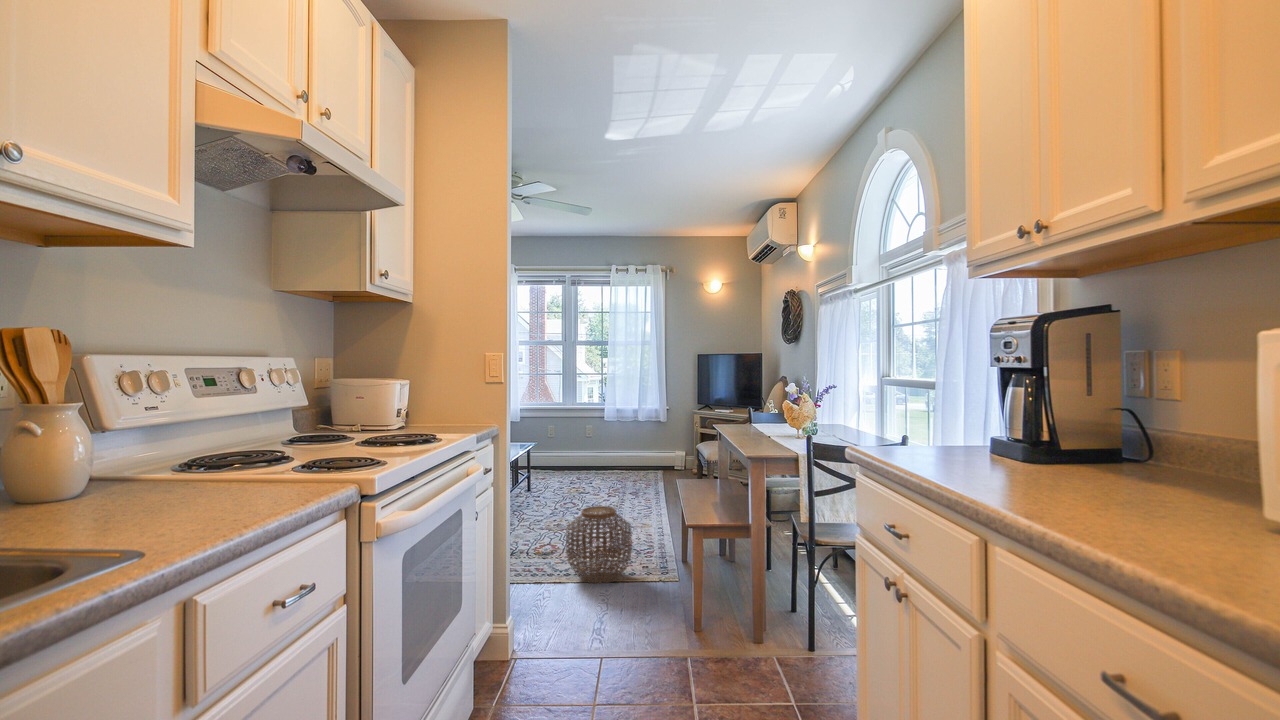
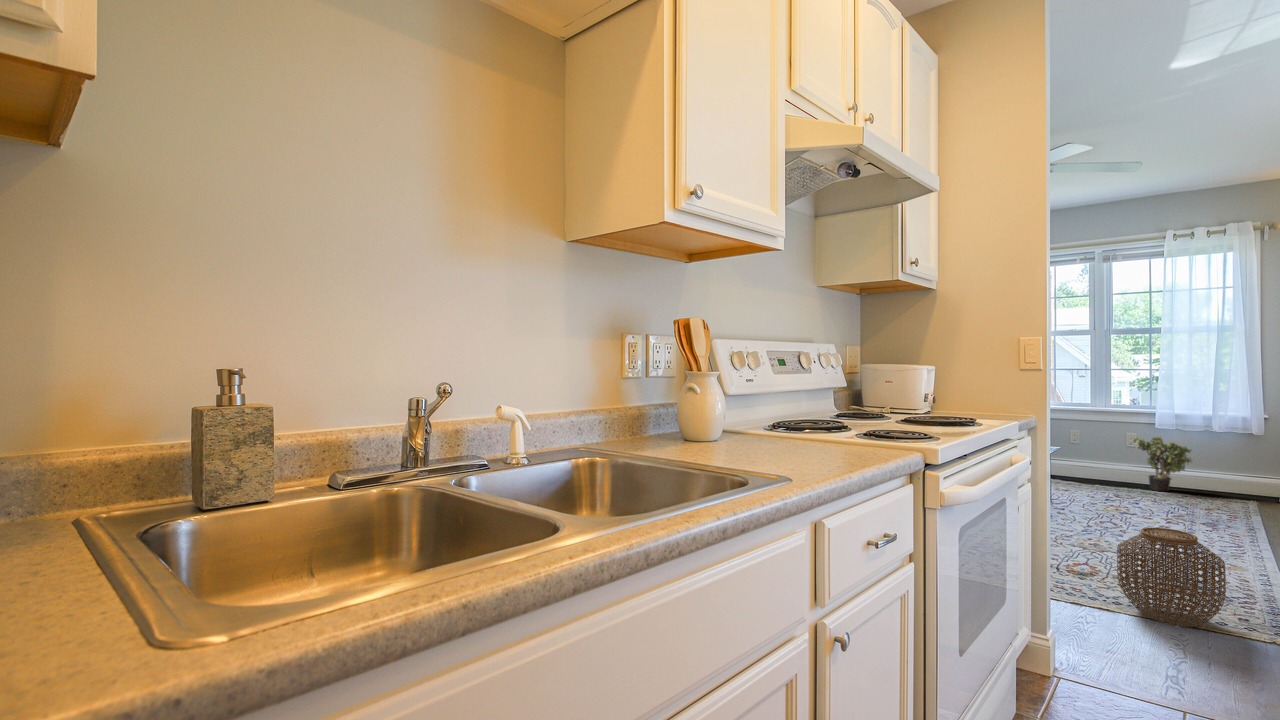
potted plant: none [590,427,628,470] -> present [1132,436,1193,491]

